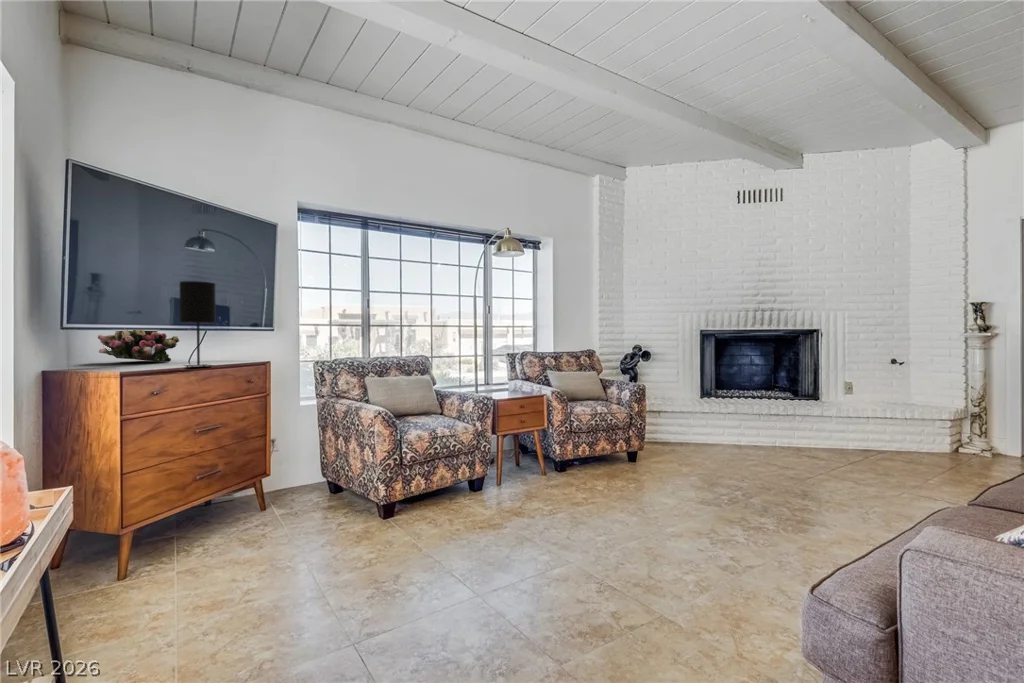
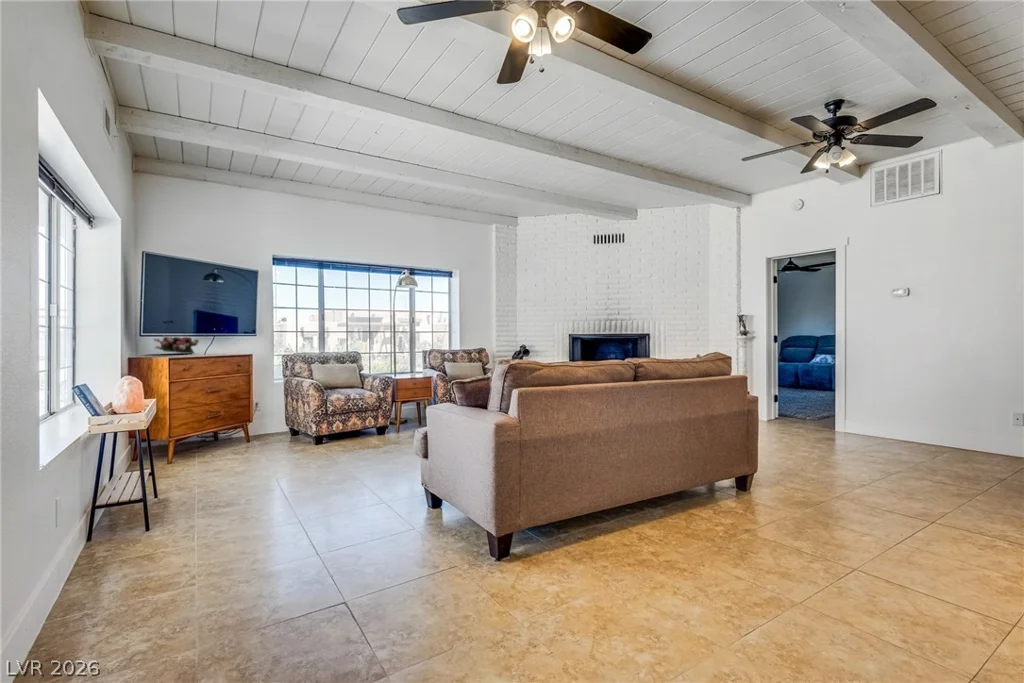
table lamp: present [180,281,216,368] -> none [199,310,218,357]

